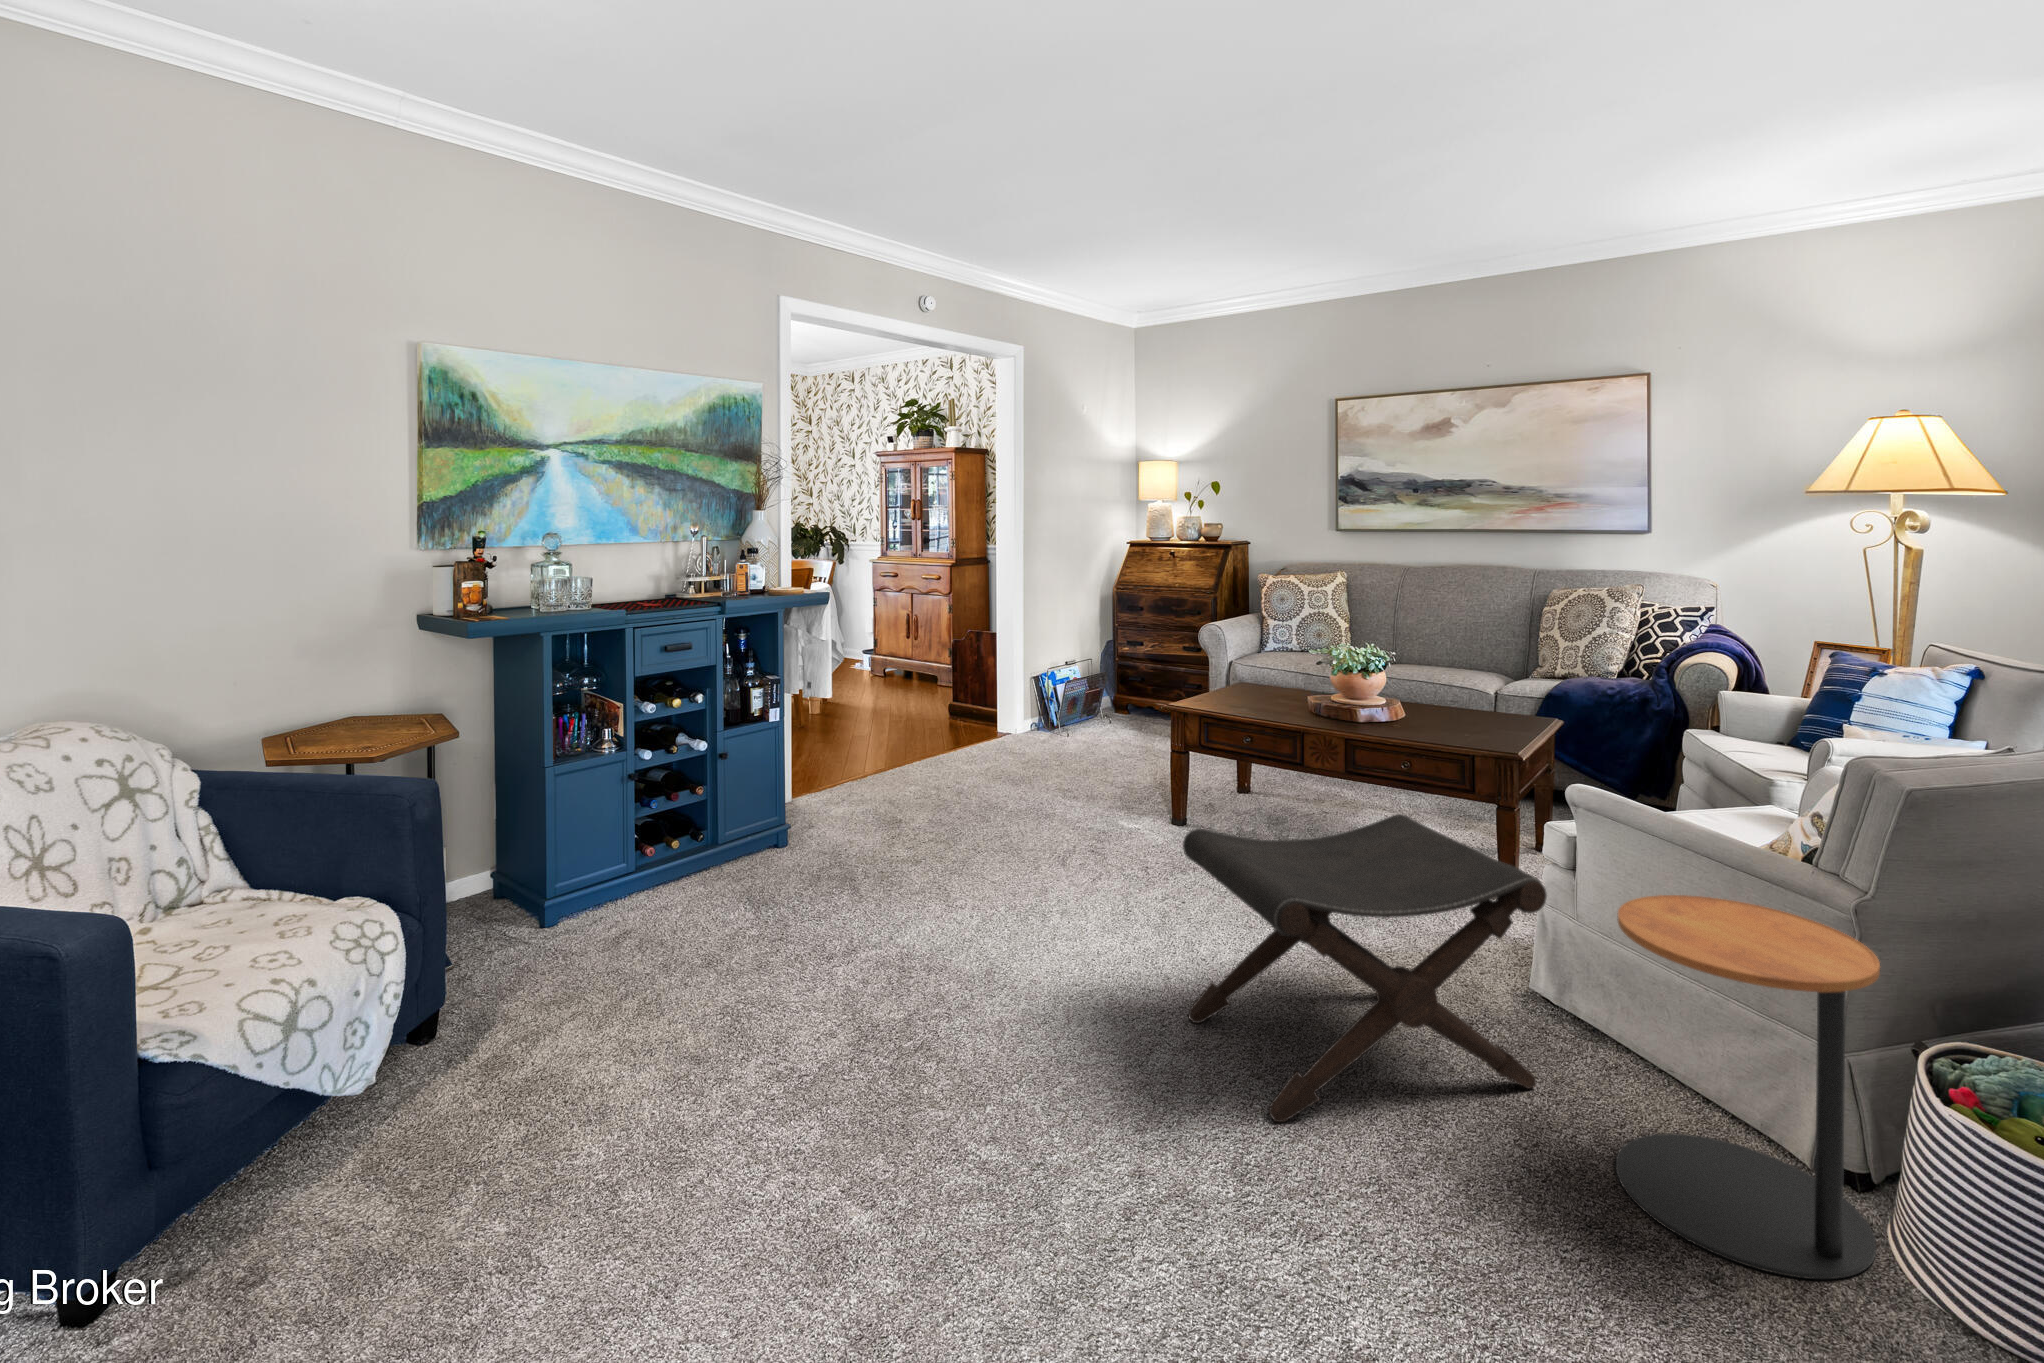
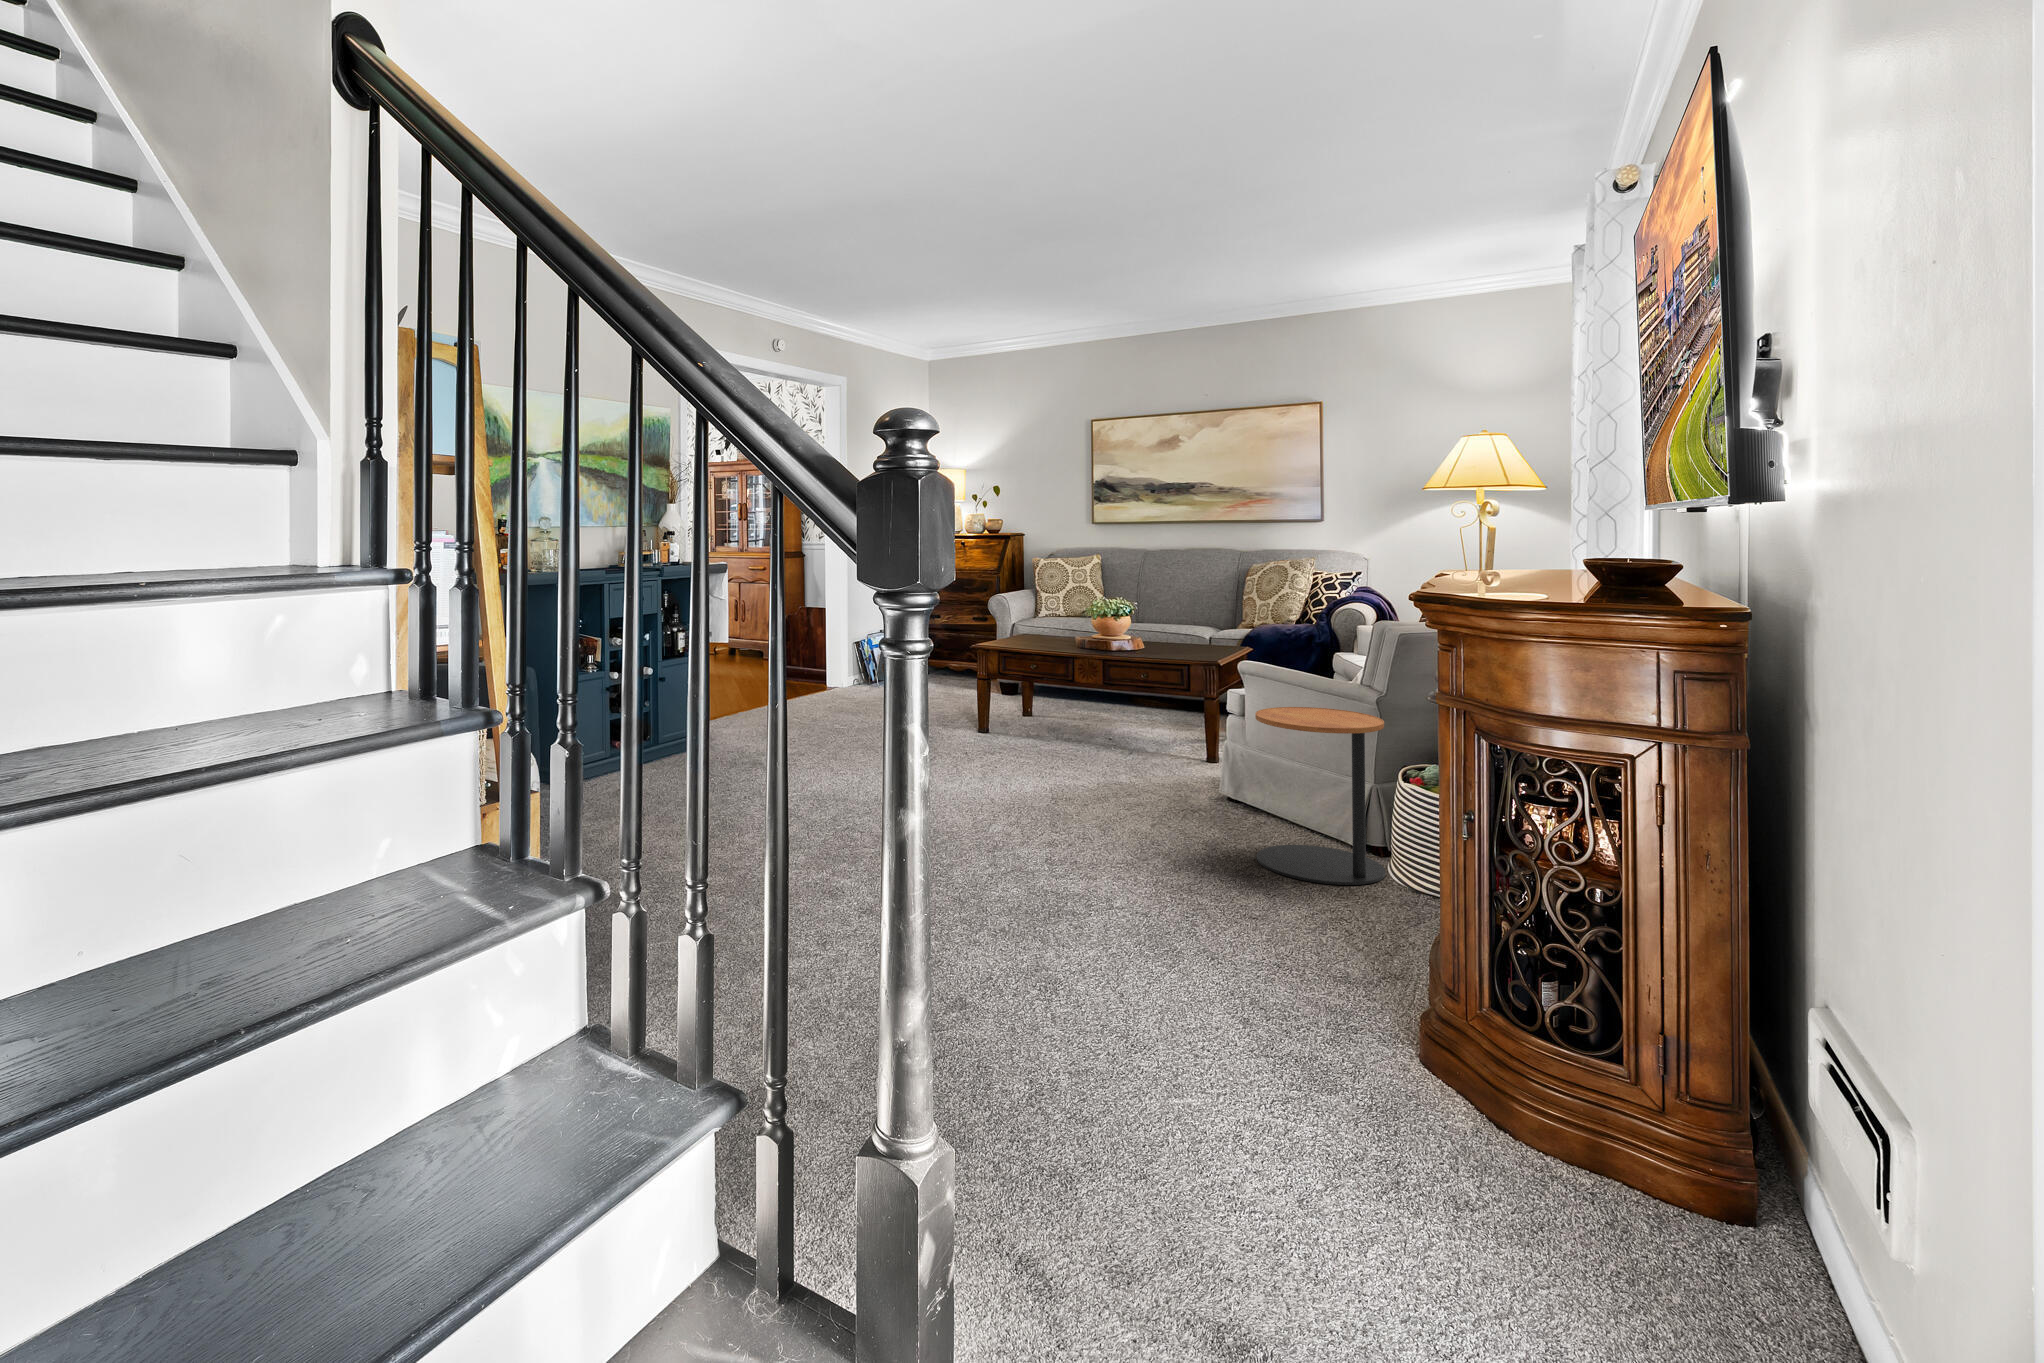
footstool: present [1183,814,1547,1122] -> none [1004,687,1222,847]

